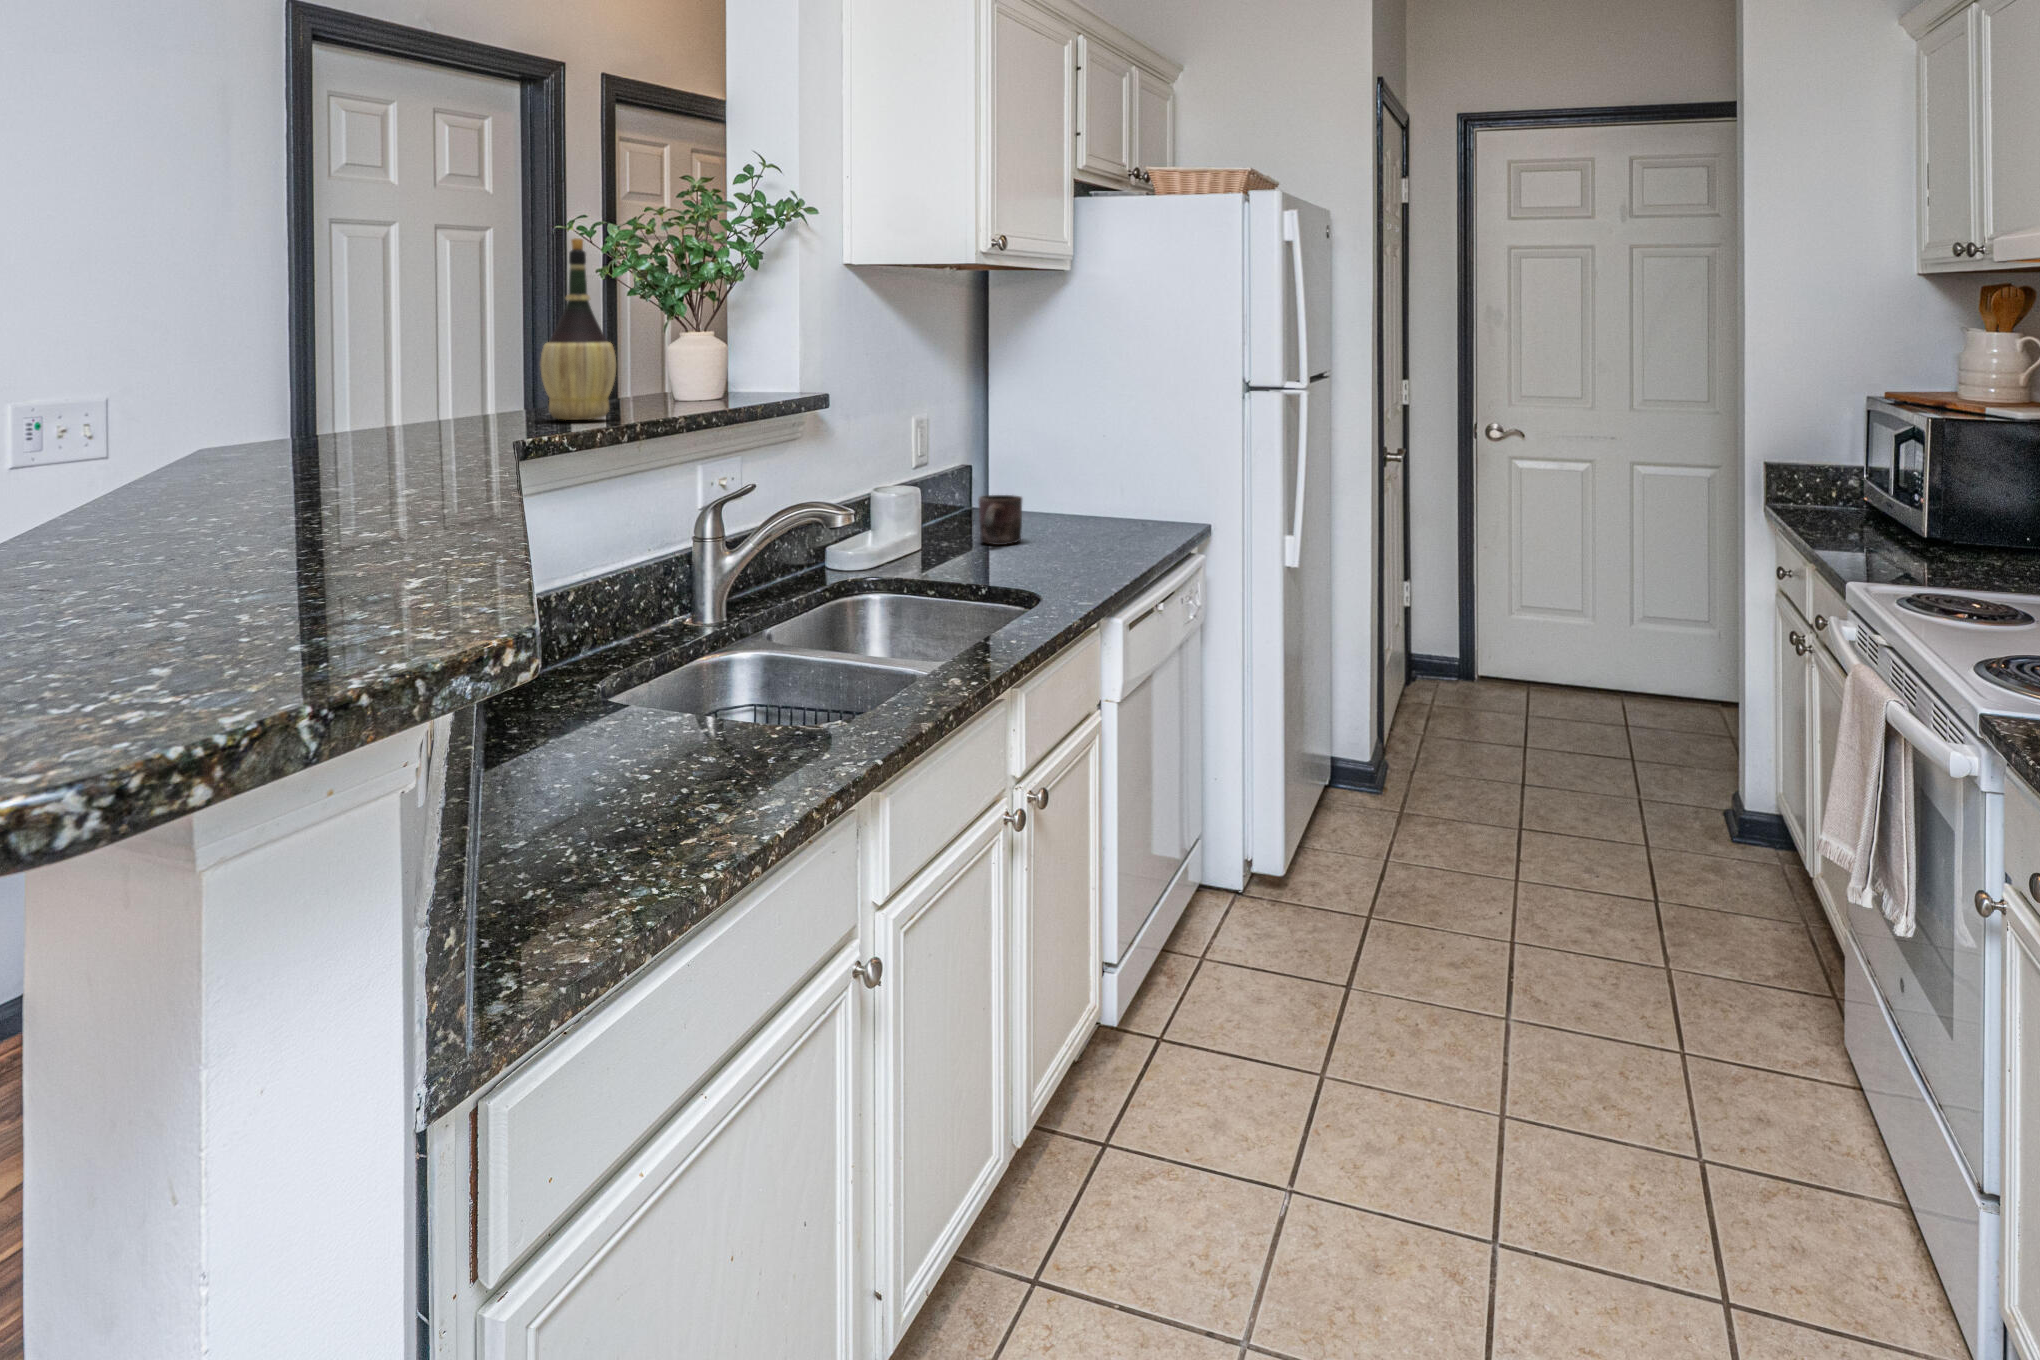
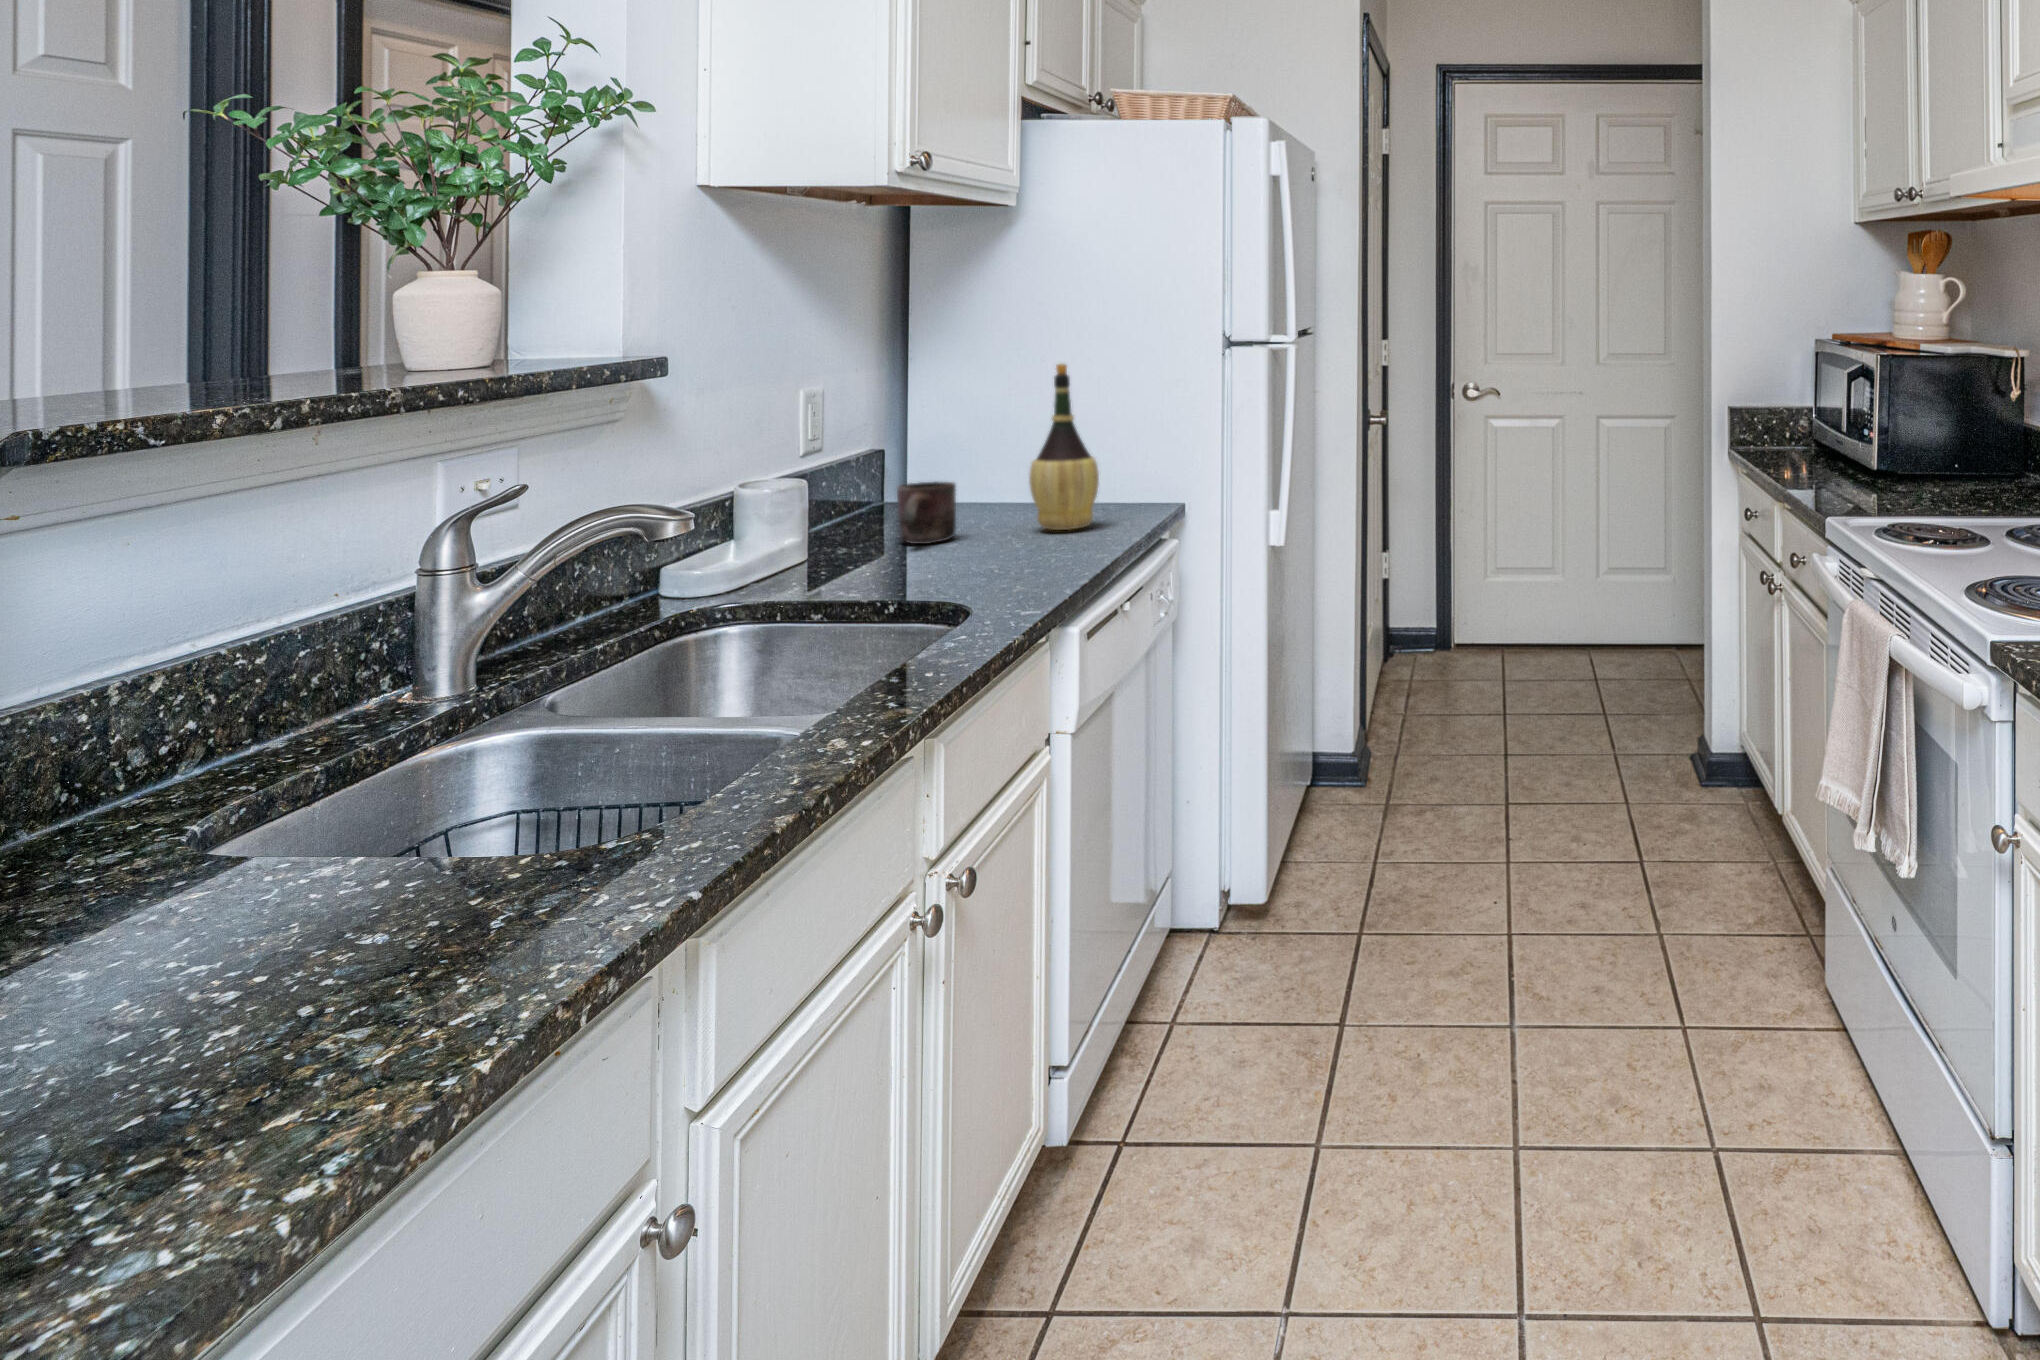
wine bottle: present [540,238,616,420] -> present [1029,363,1099,530]

